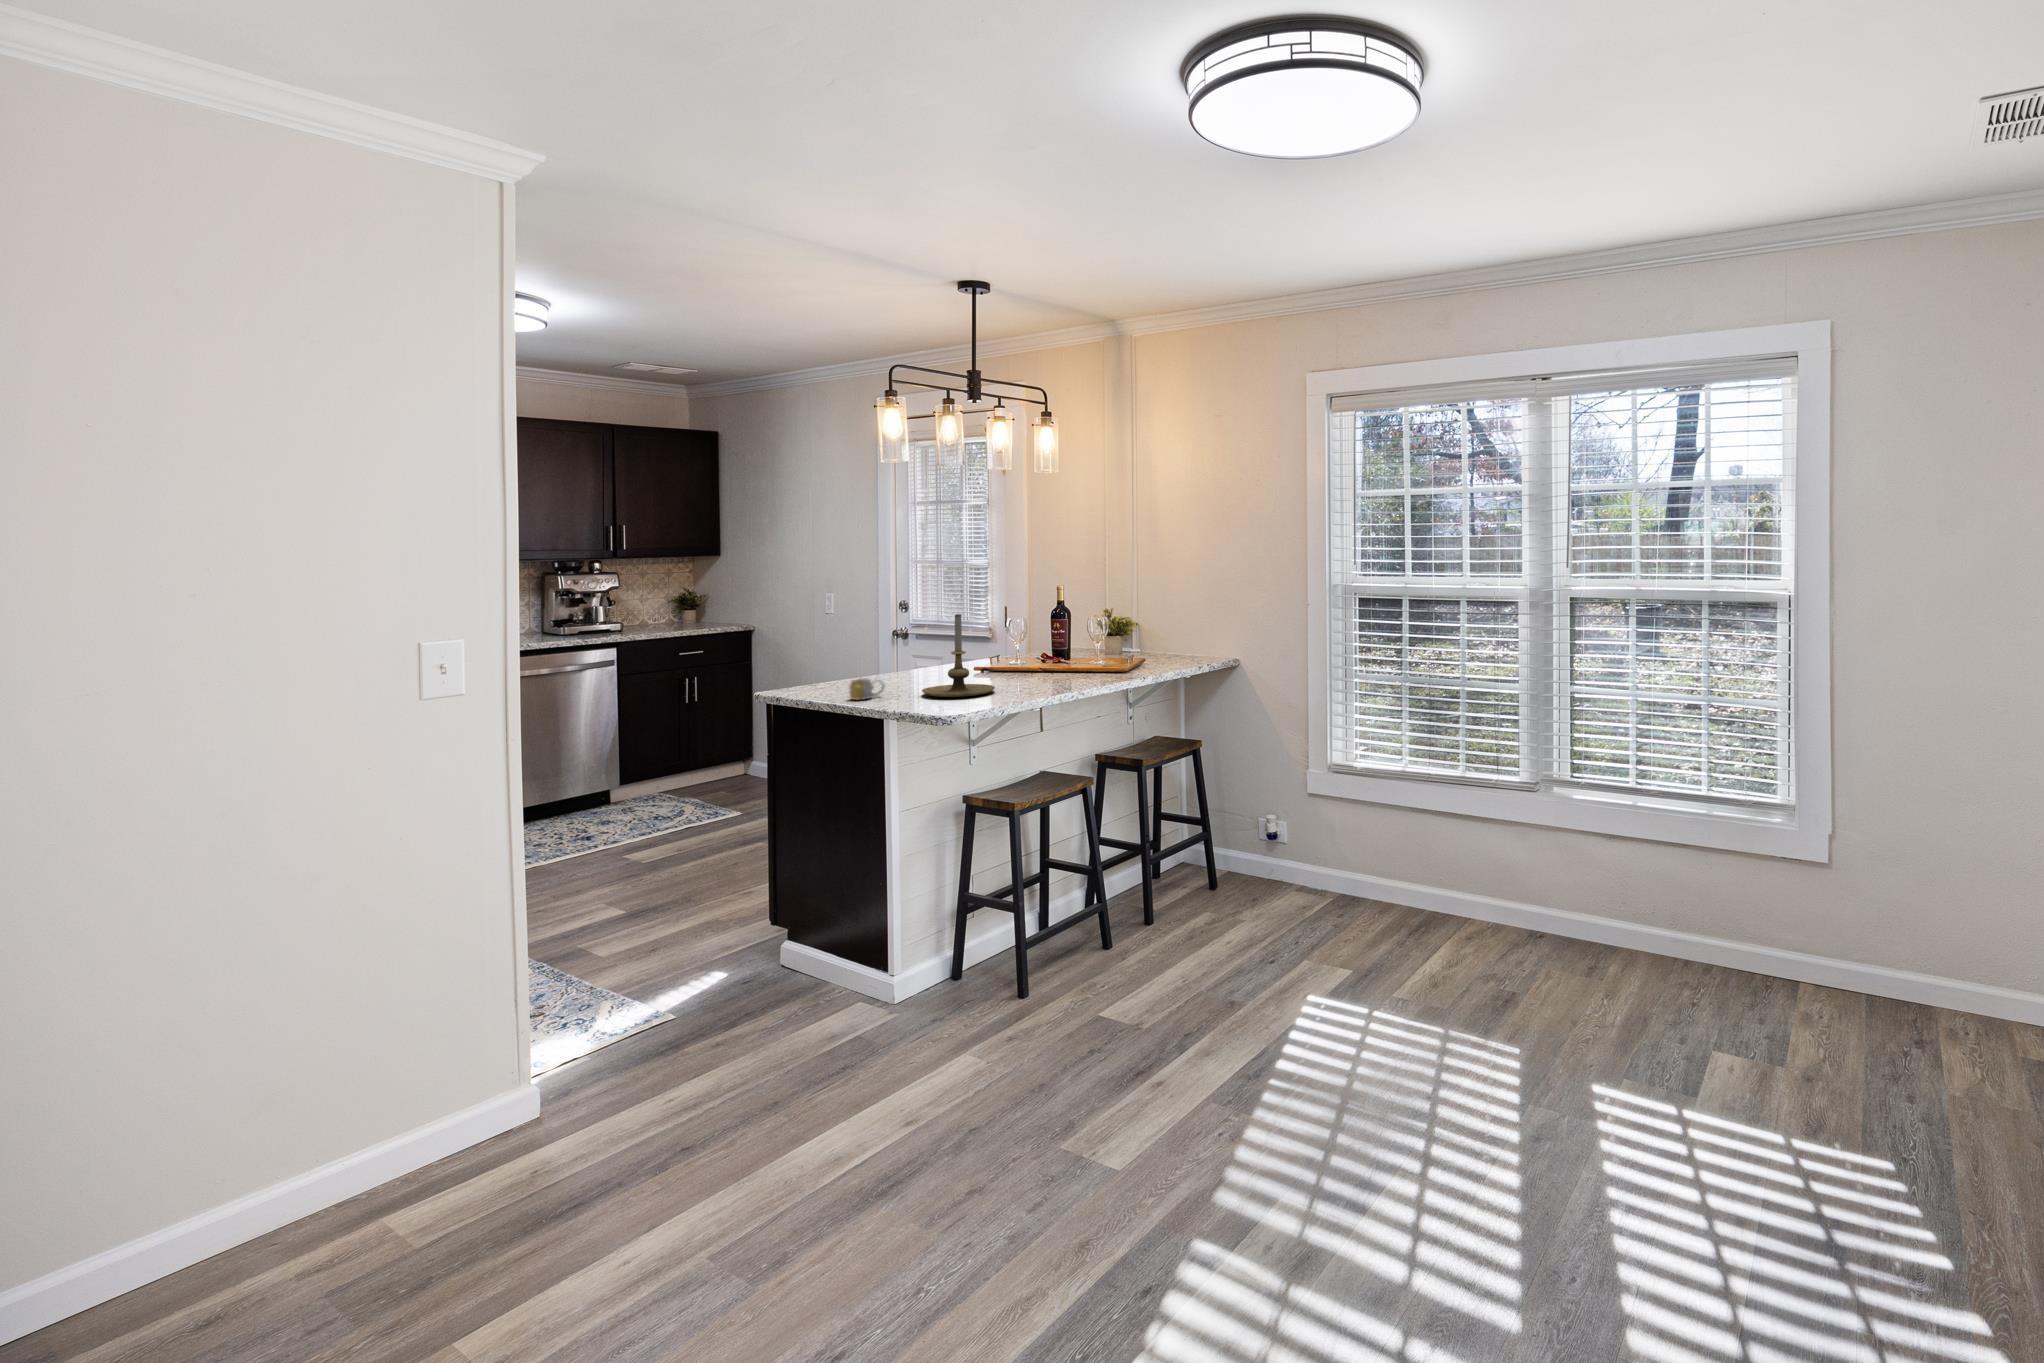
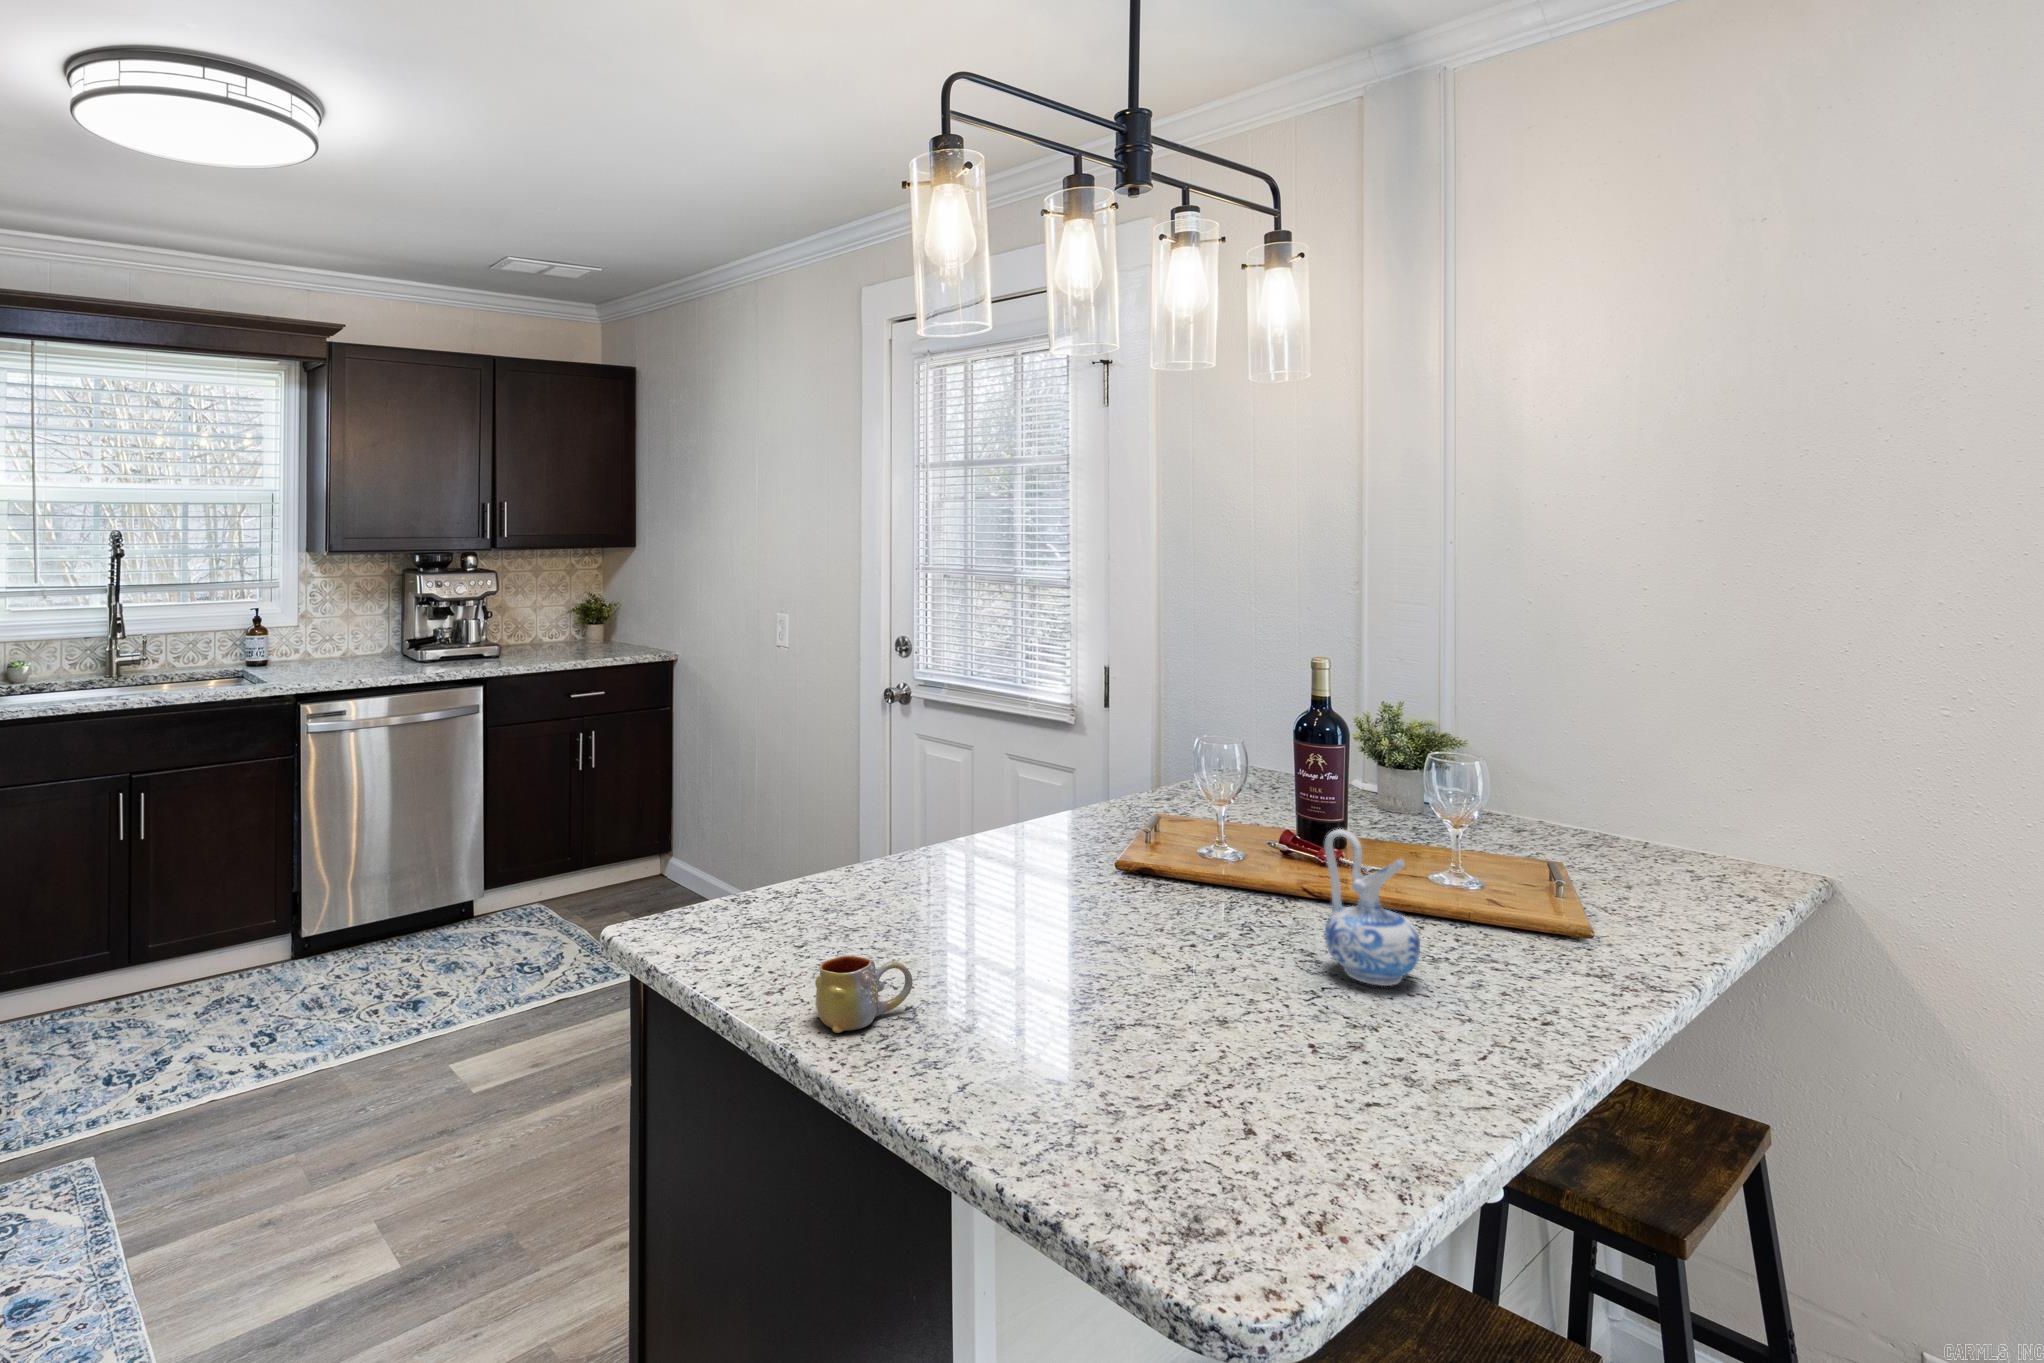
candle holder: present [922,614,995,697] -> none [1021,783,1250,1071]
ceramic pitcher: none [1035,633,1064,682] -> present [1325,829,1420,986]

